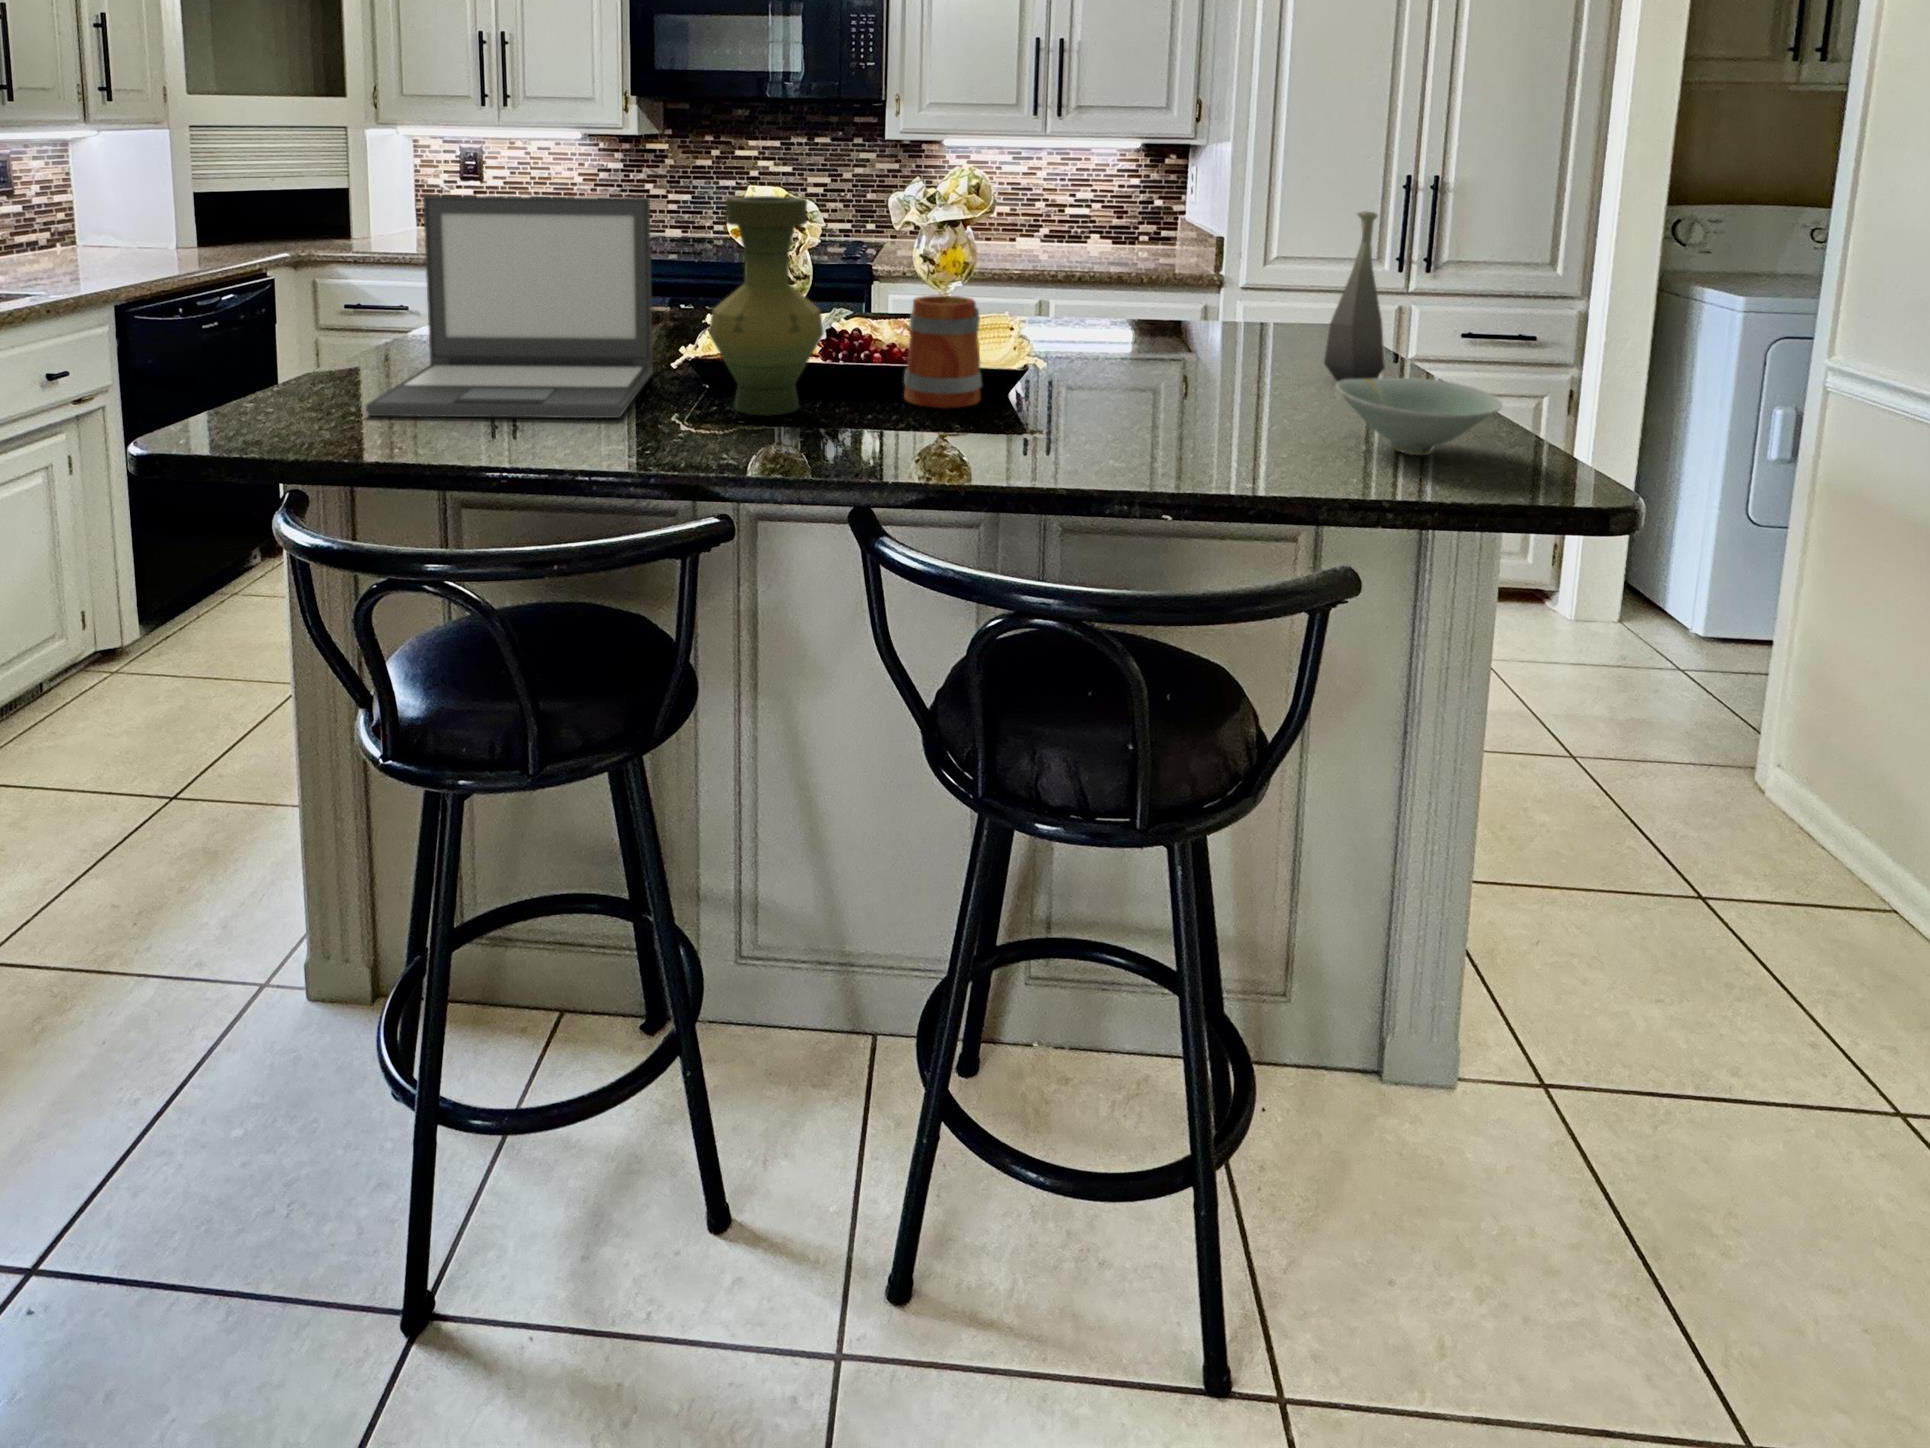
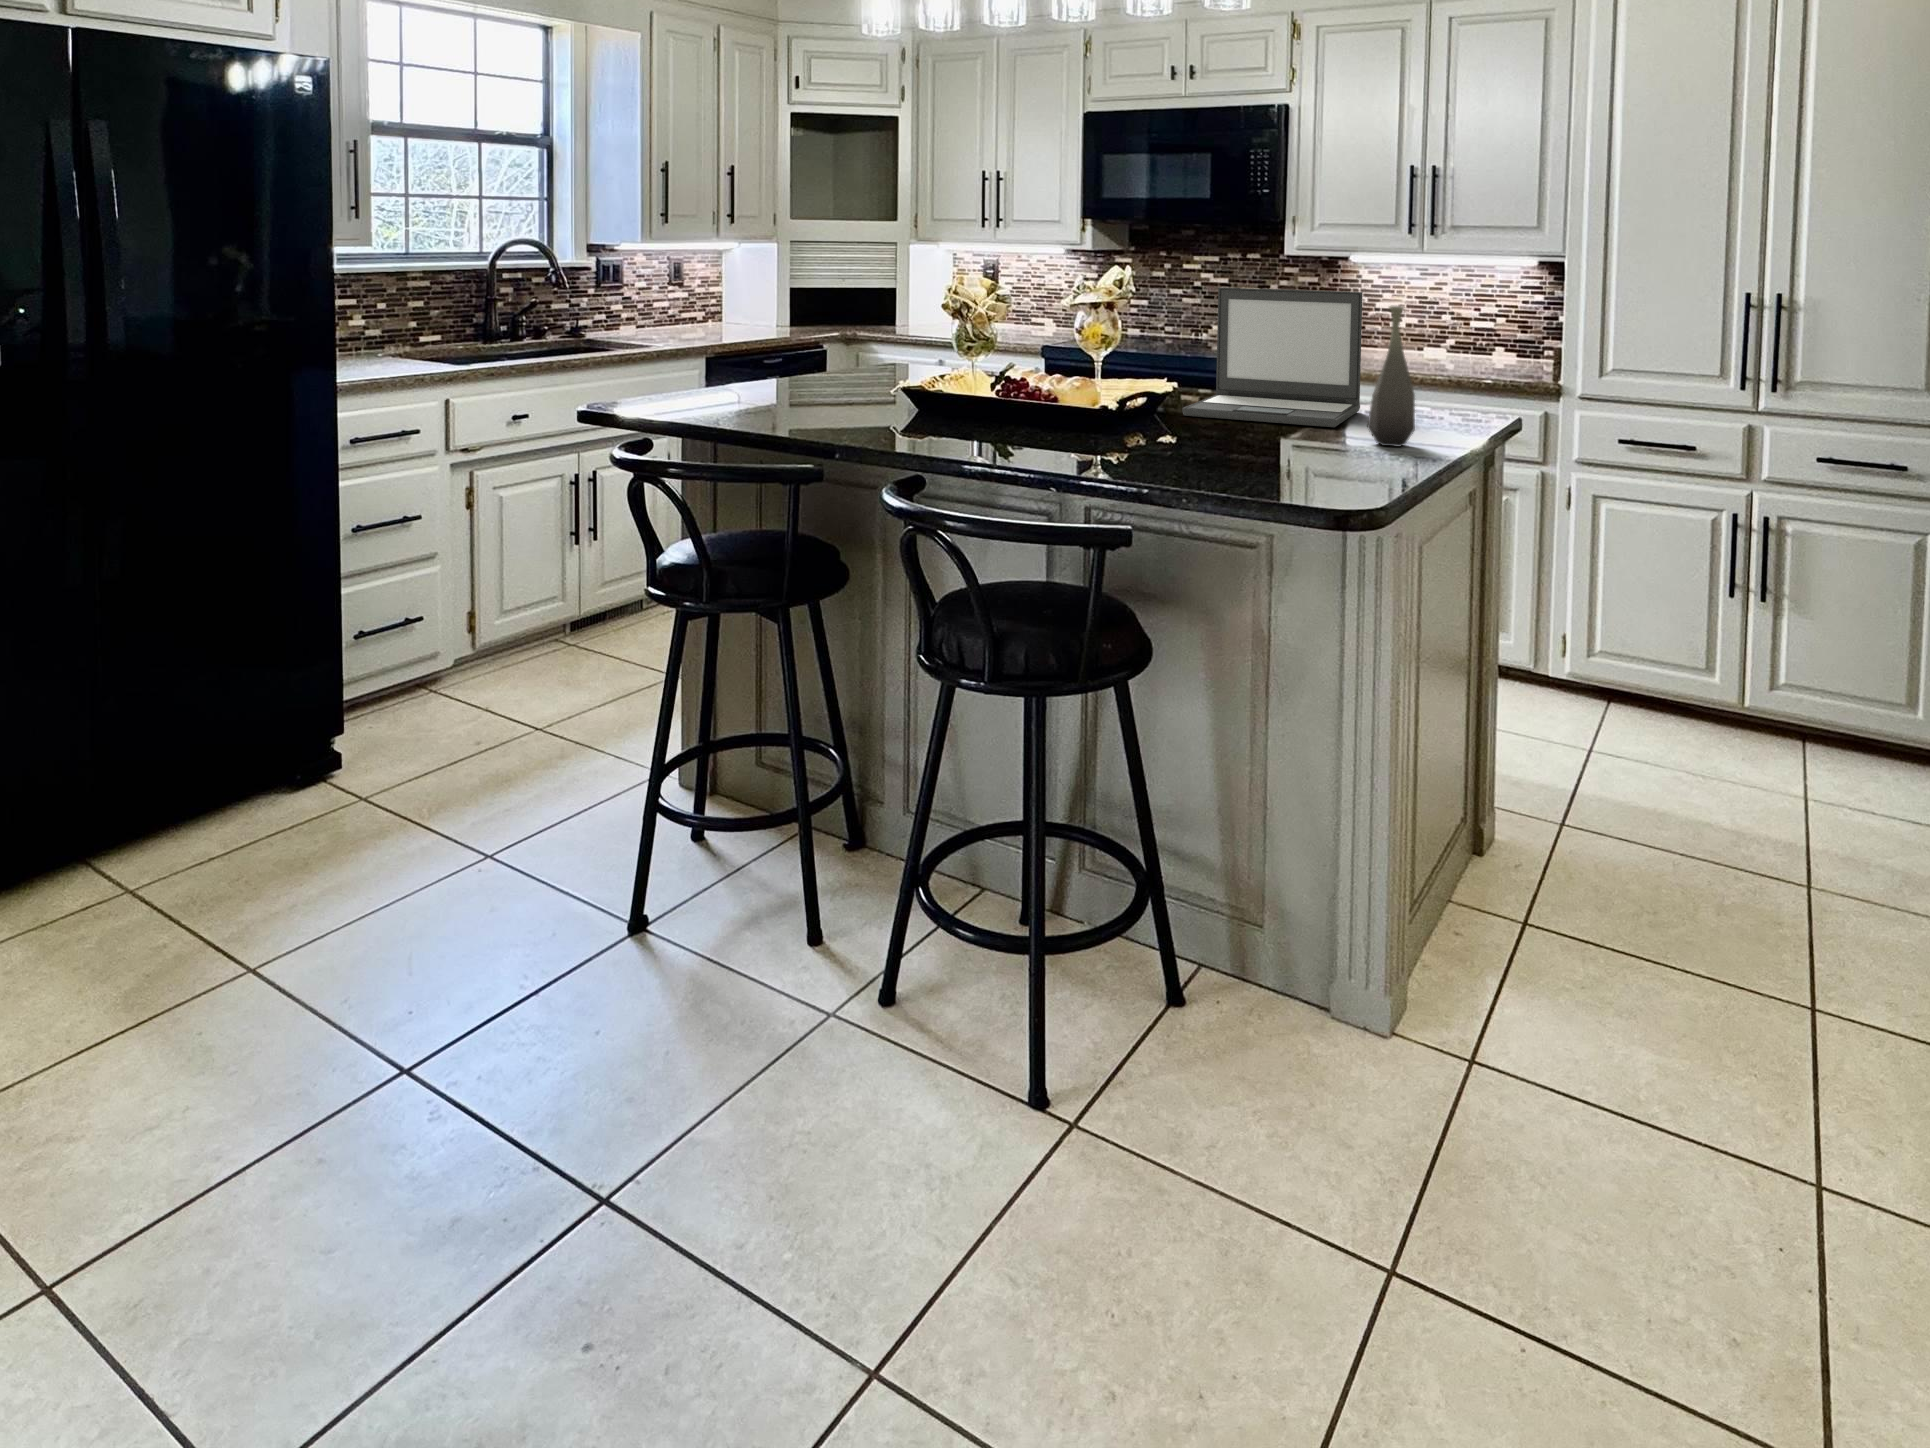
laptop: present [366,196,653,418] -> present [1182,287,1363,427]
vase: present [709,196,824,415] -> none [887,281,963,423]
mug: present [904,295,982,408] -> none [1019,354,1087,430]
bowl: present [1336,378,1502,455] -> none [1239,423,1356,478]

